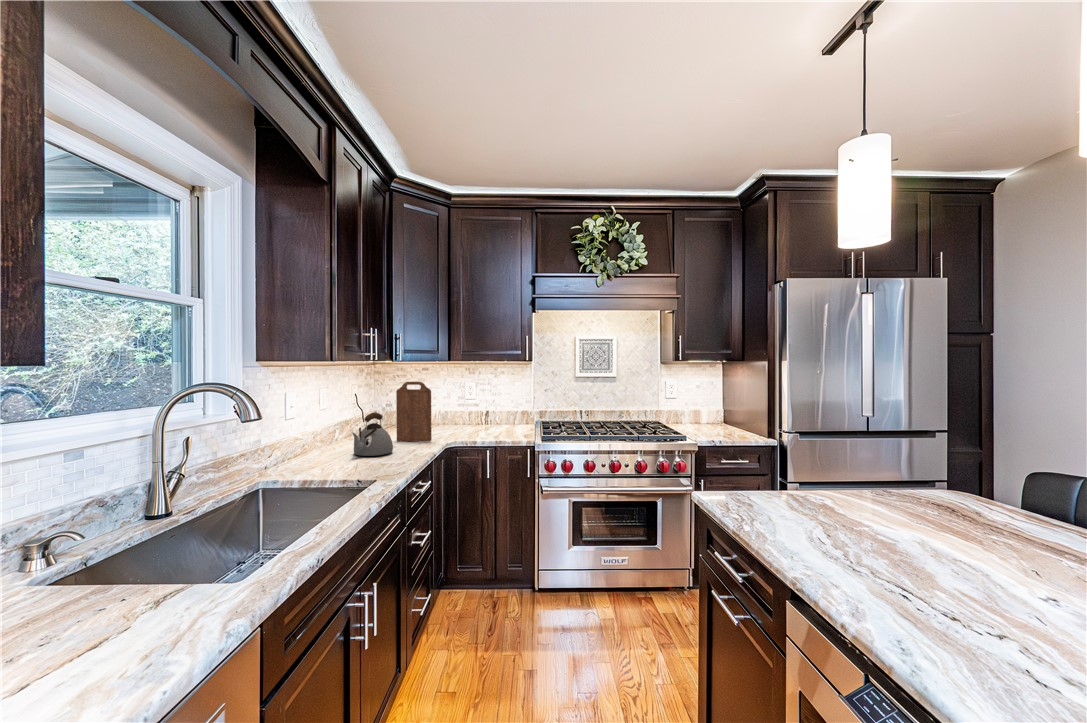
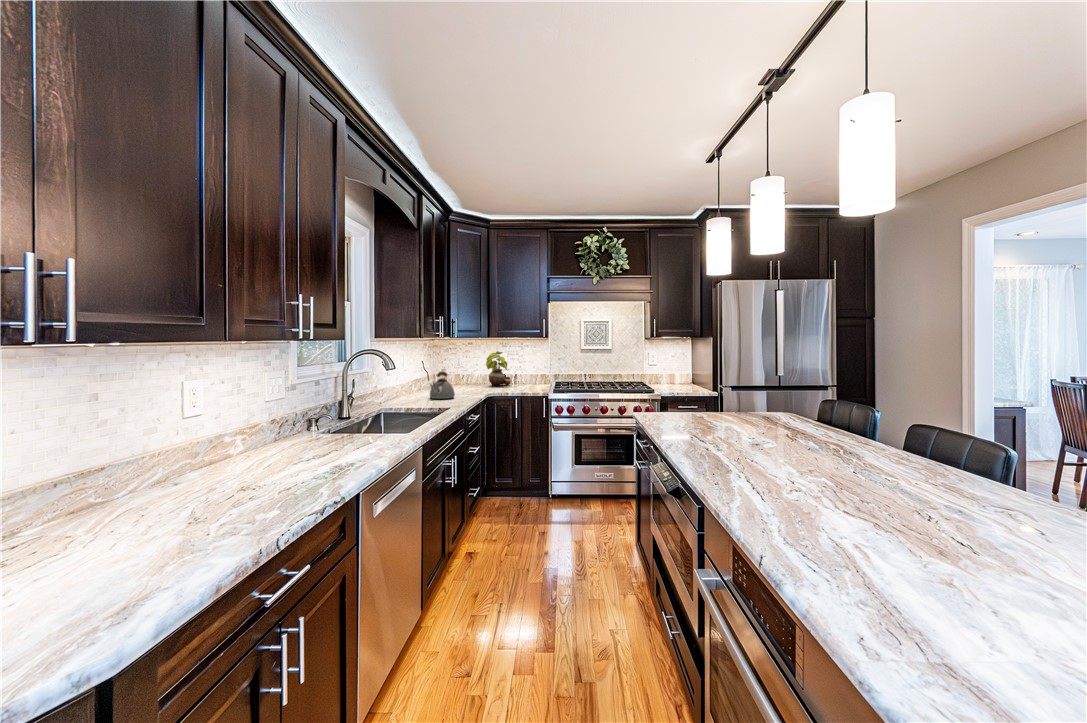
potted plant: none [444,378,481,427] -> present [486,351,511,386]
cutting board: present [396,382,432,441] -> none [454,352,478,393]

